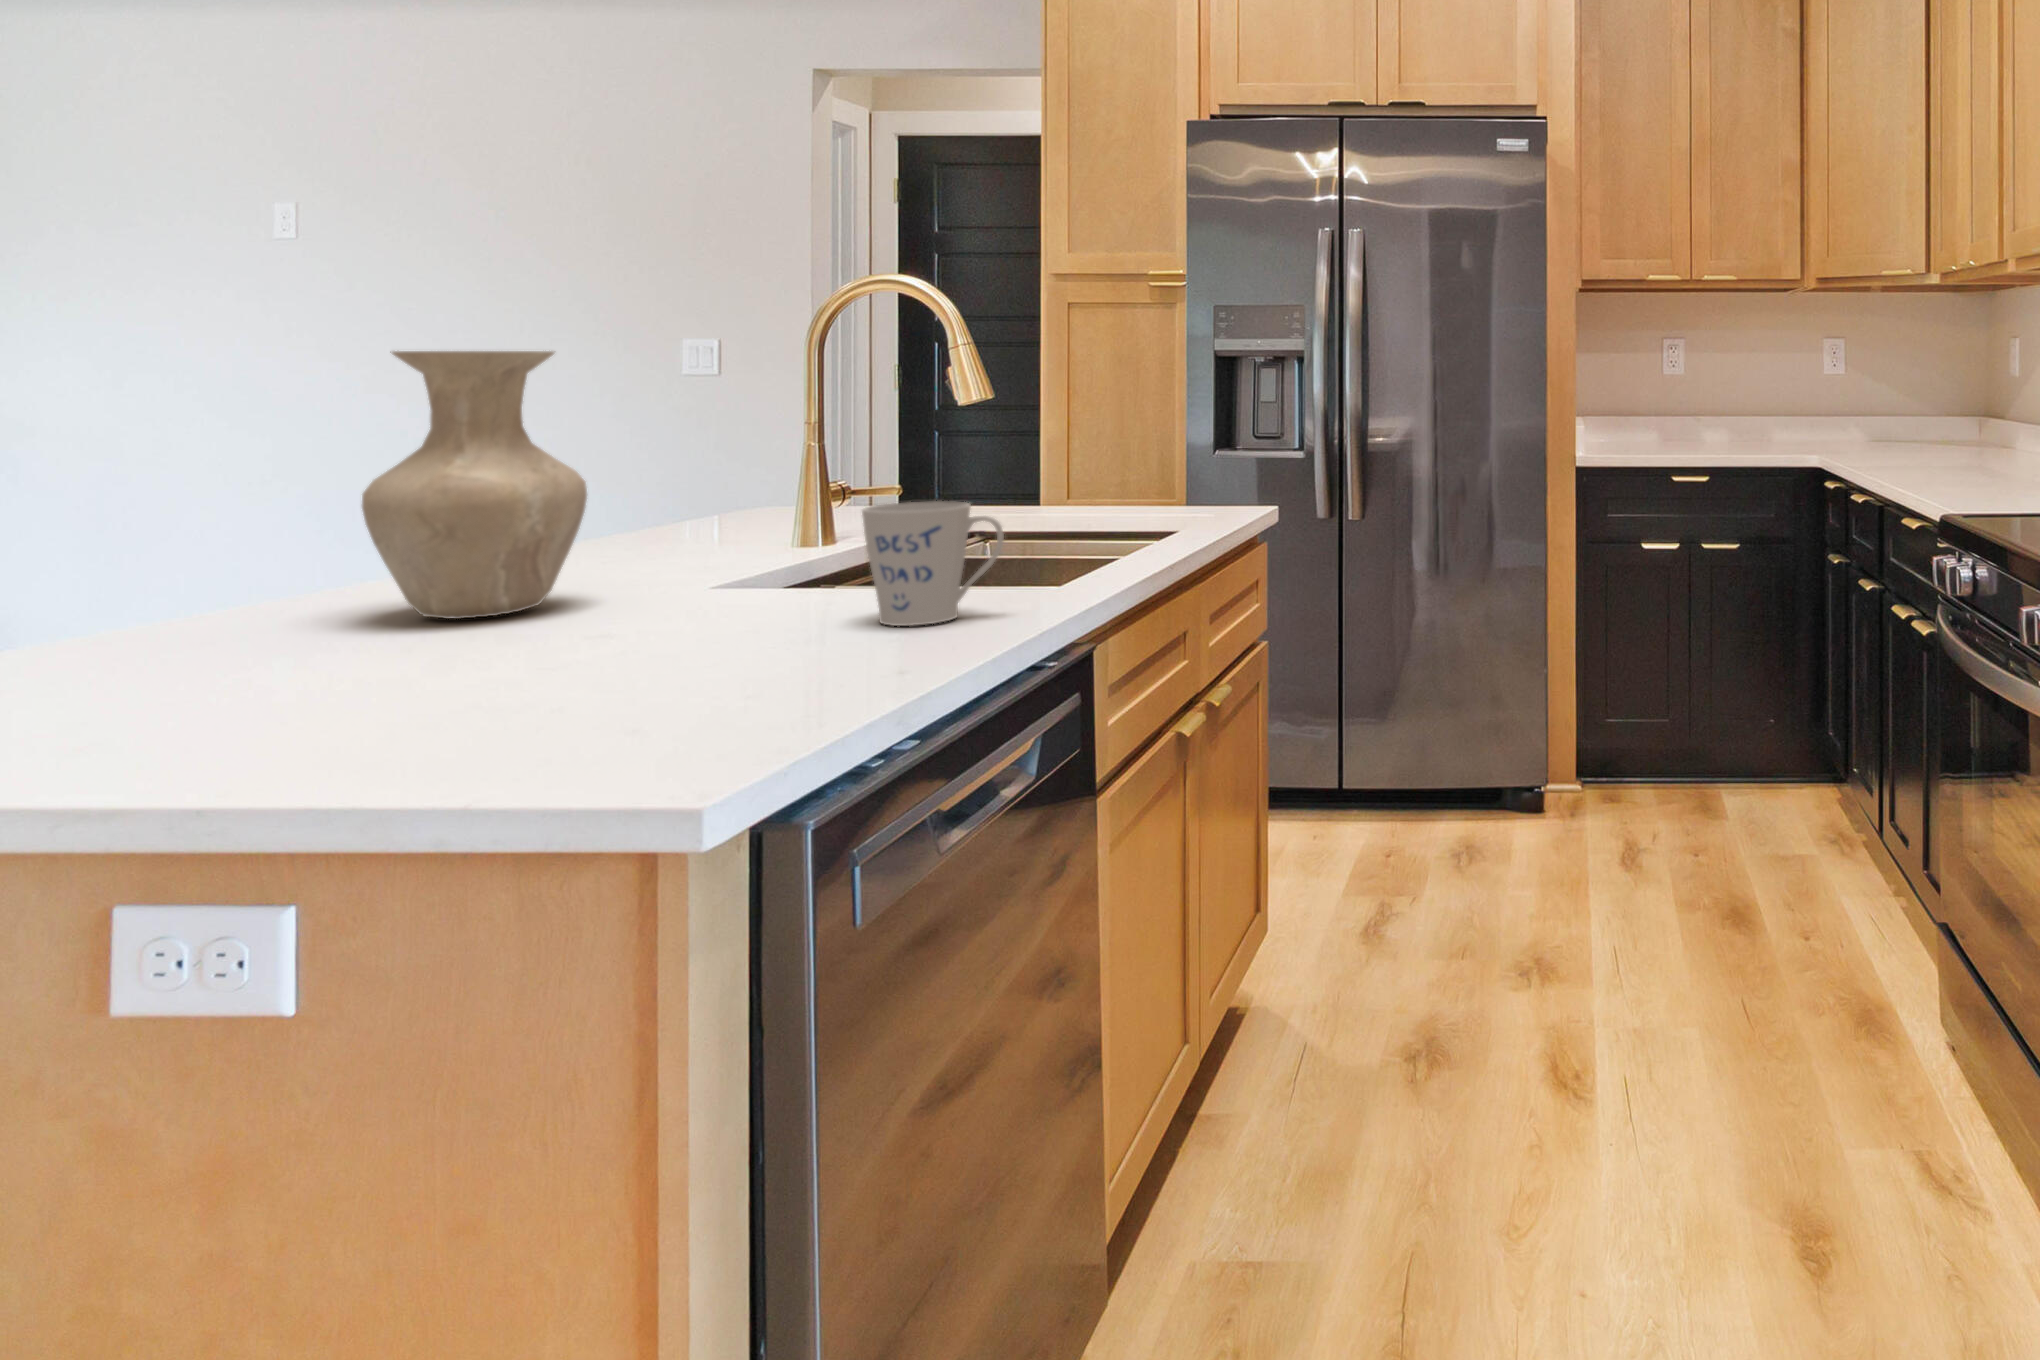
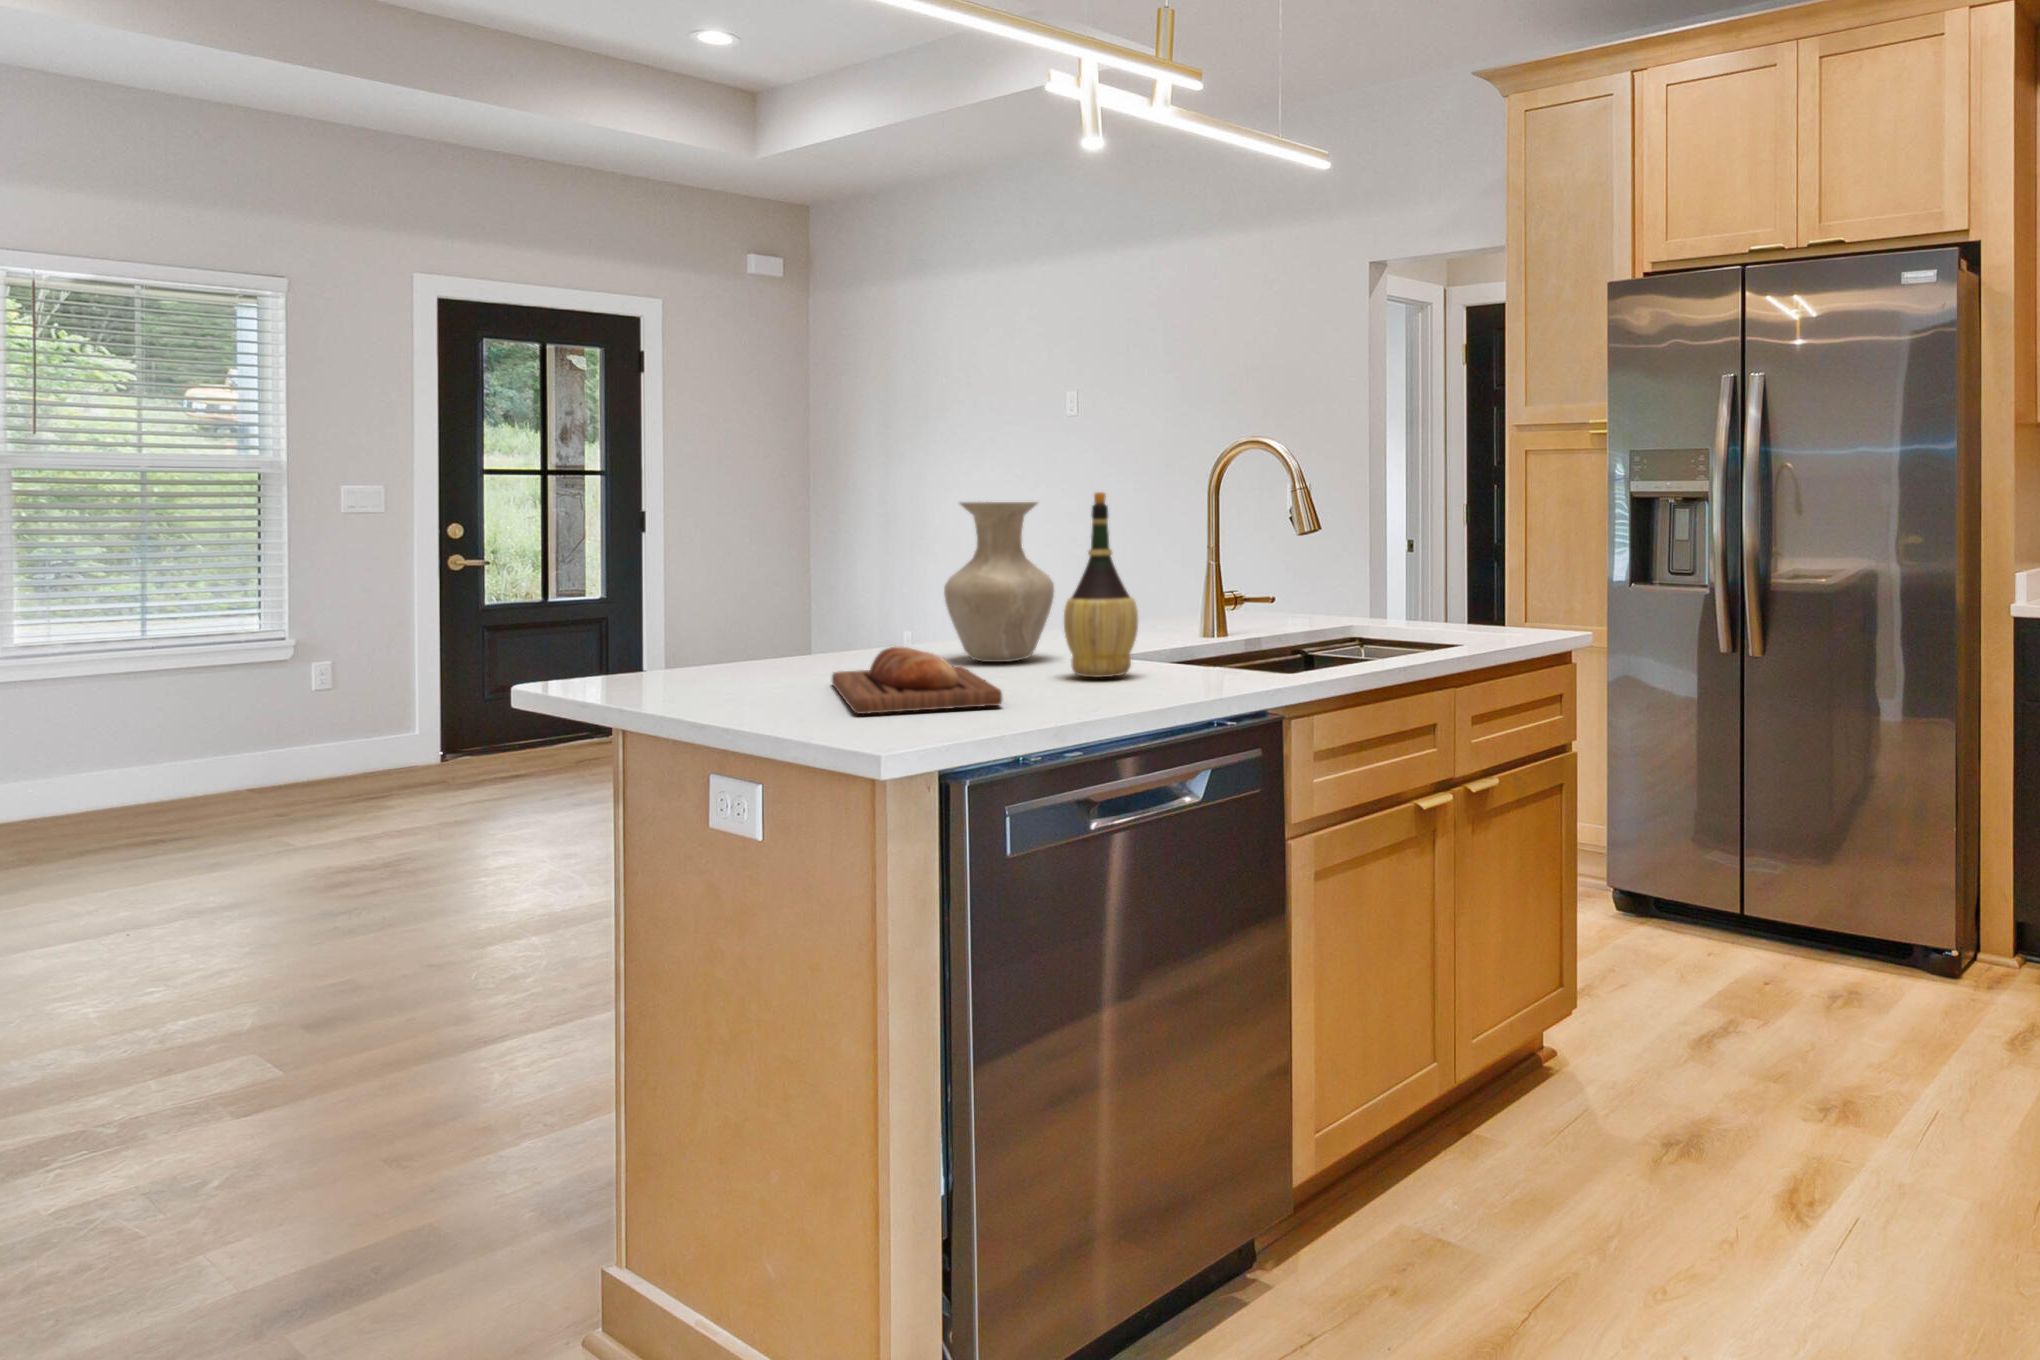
wine bottle: none [653,334,789,628] -> present [1064,492,1138,677]
mug: present [862,501,1004,626] -> none [1172,605,1257,686]
bread loaf: none [147,614,626,768] -> present [832,647,1002,714]

